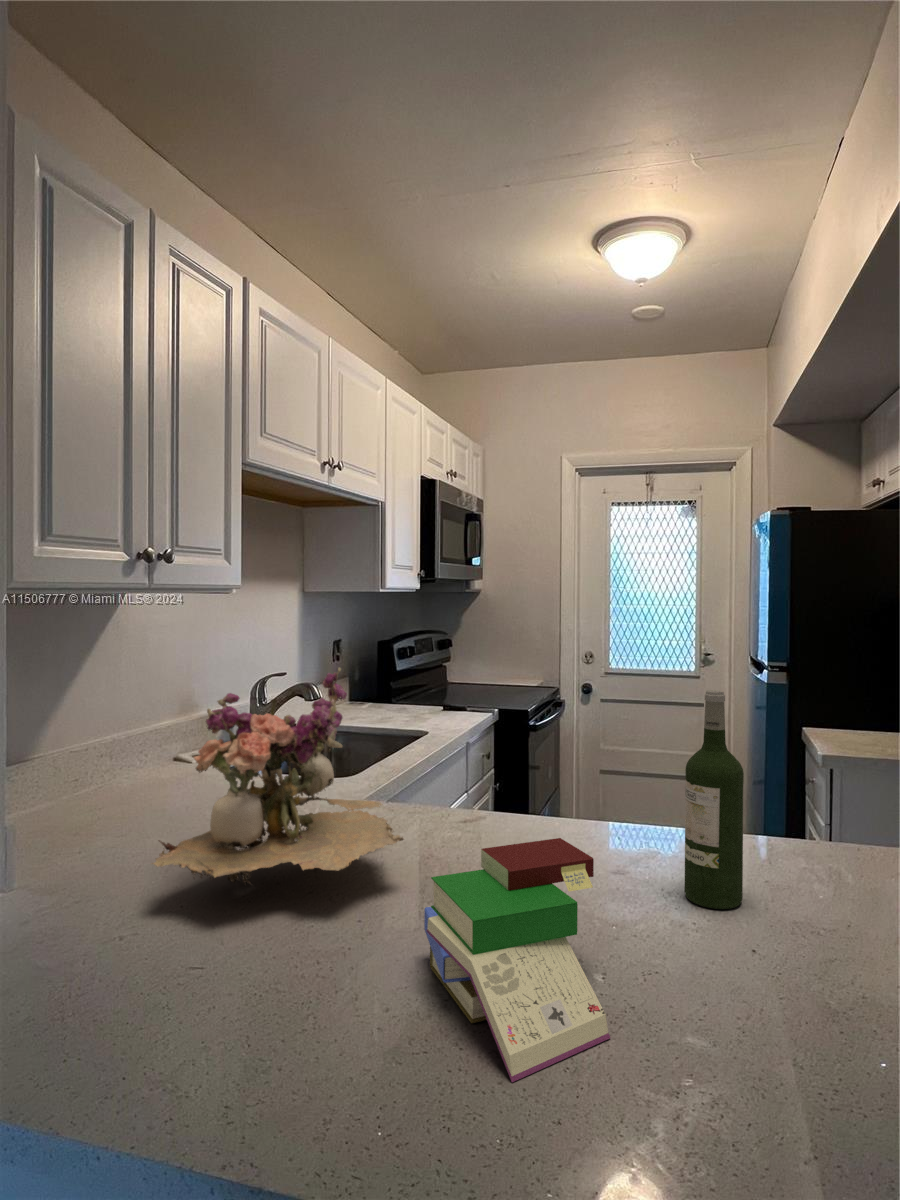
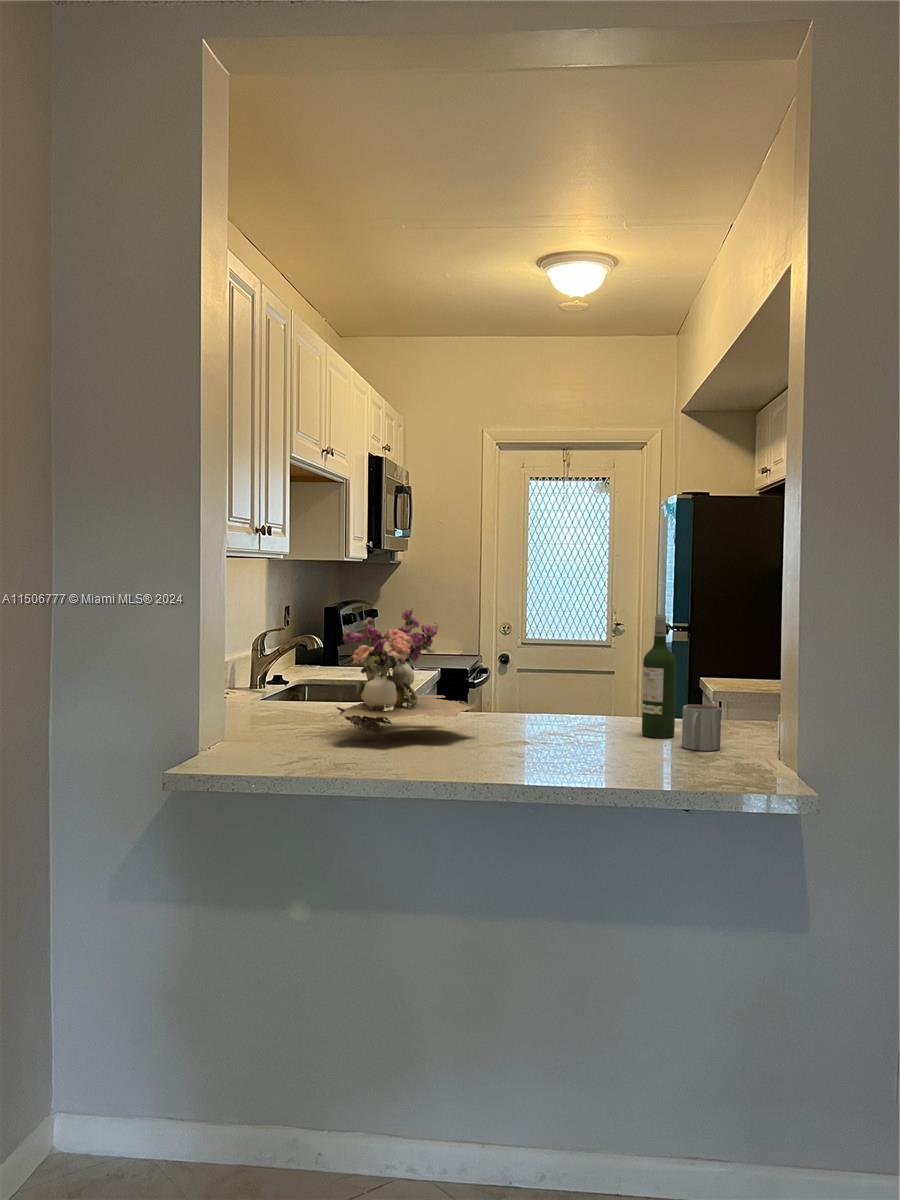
book: present [424,838,611,1082] -> none [516,690,625,772]
mug: none [751,867,830,975] -> present [682,705,721,751]

